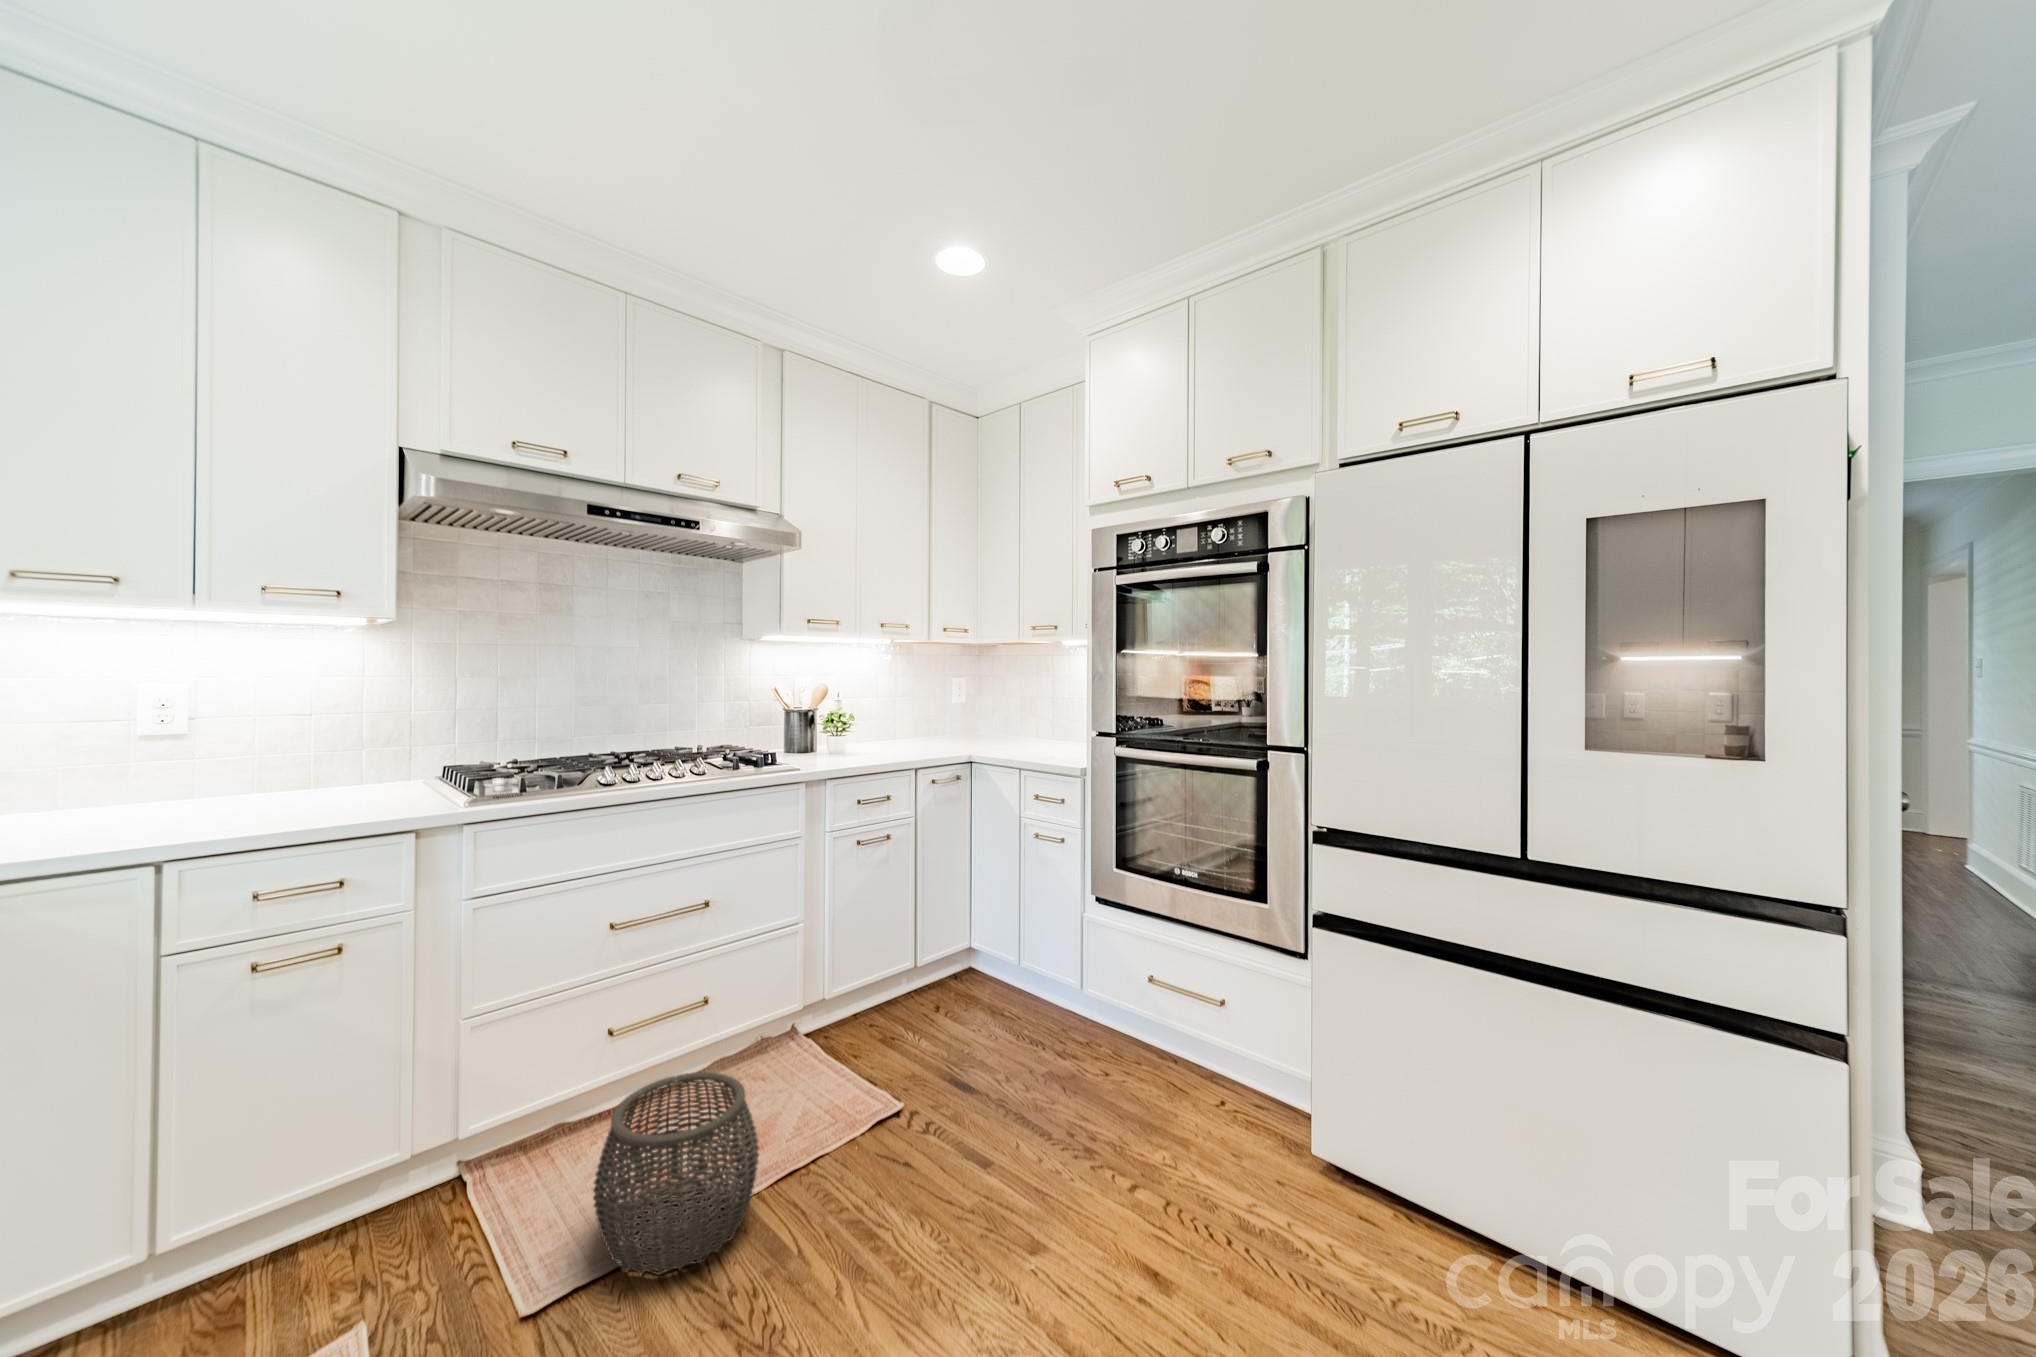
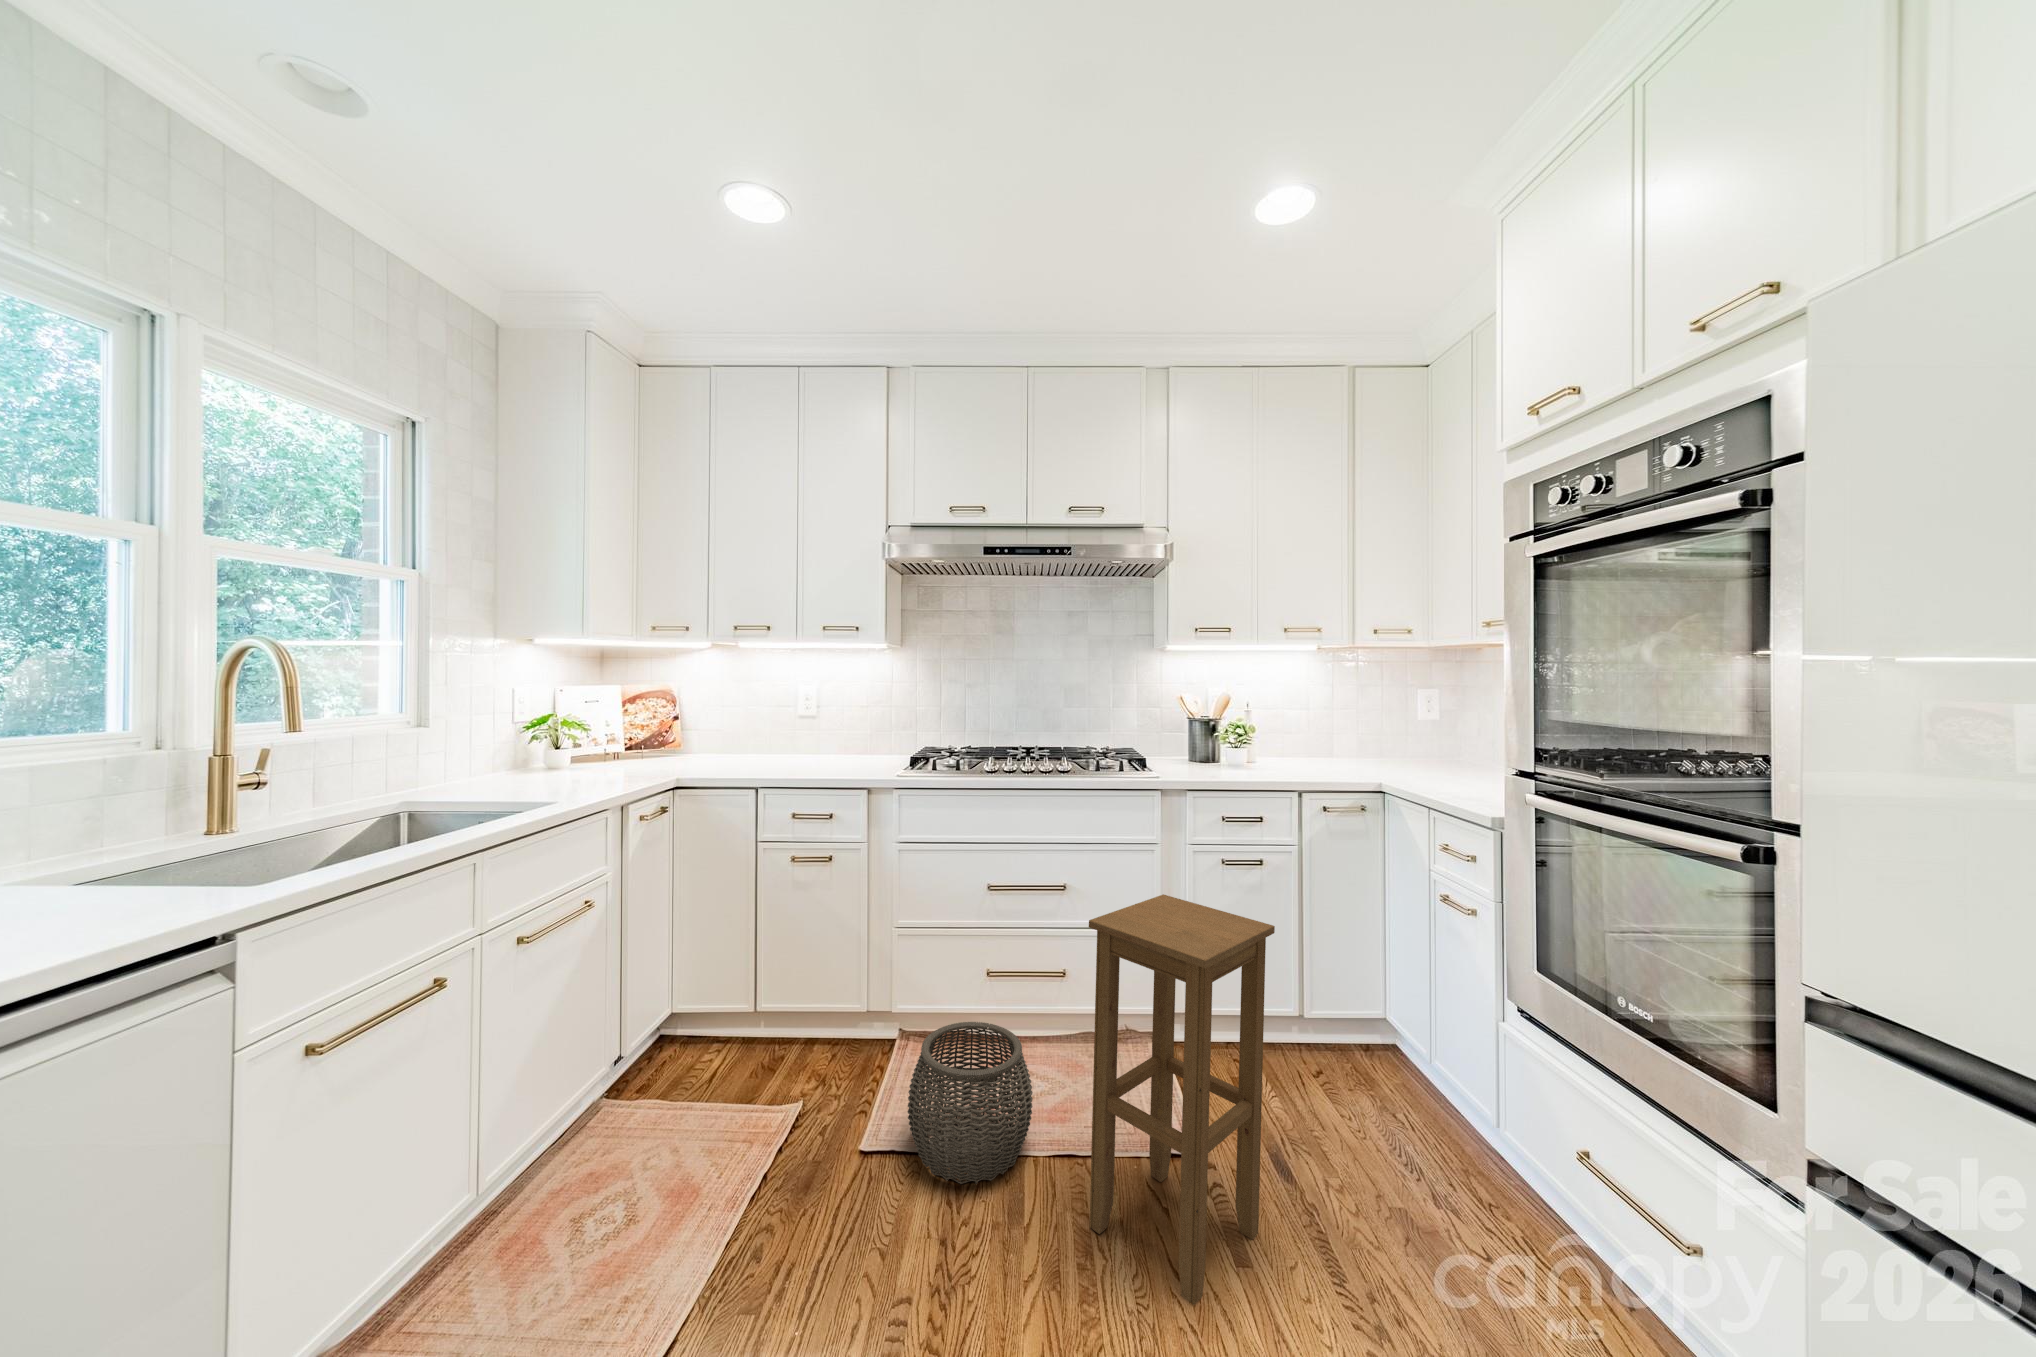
stool: none [854,869,990,1215] -> present [1089,894,1275,1305]

